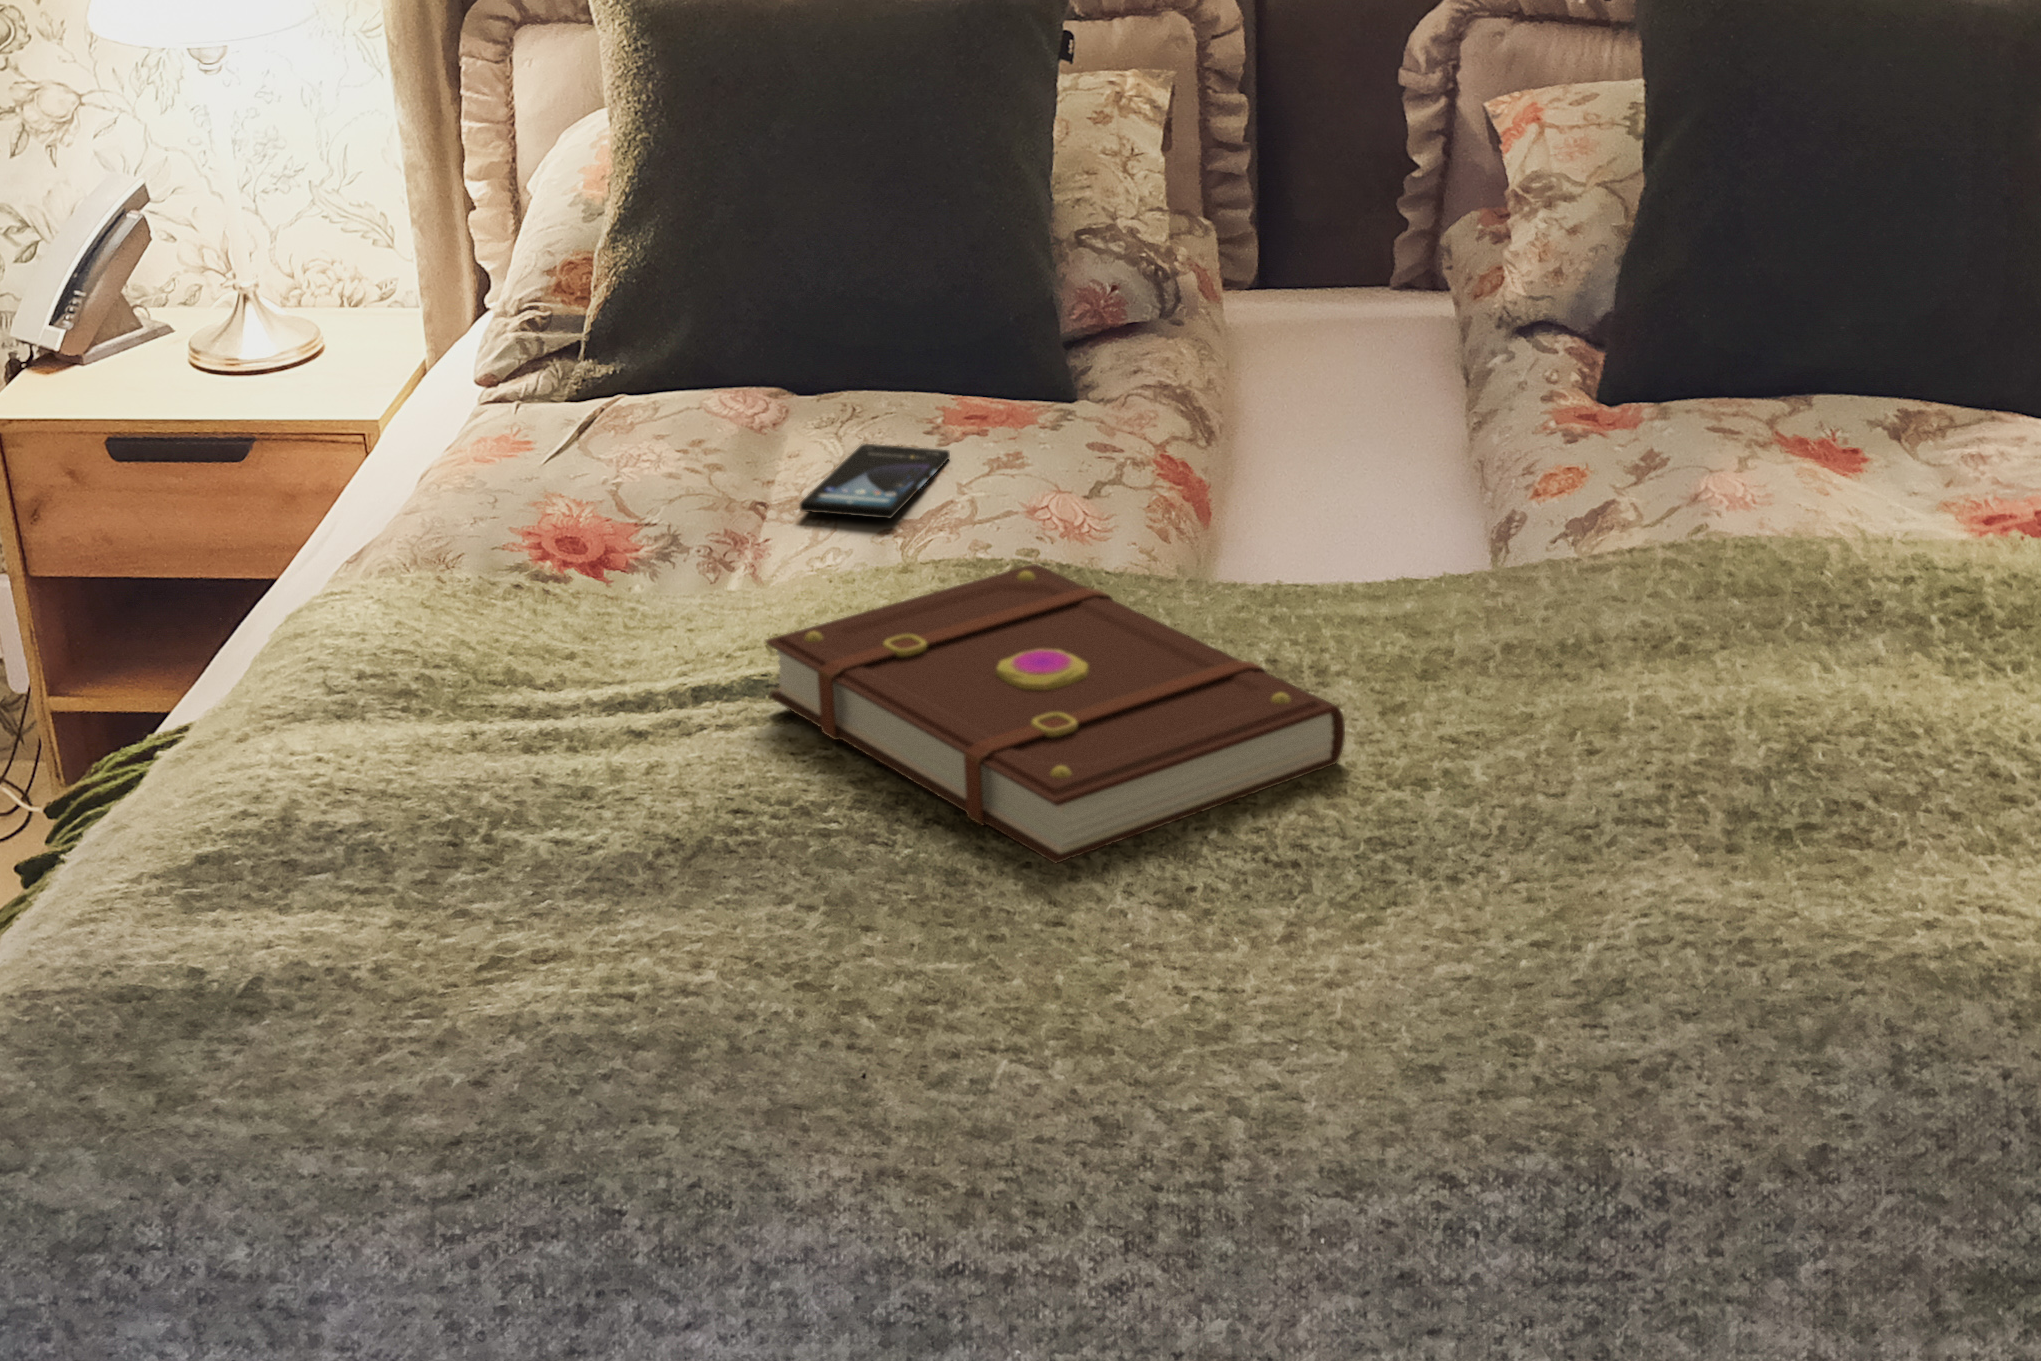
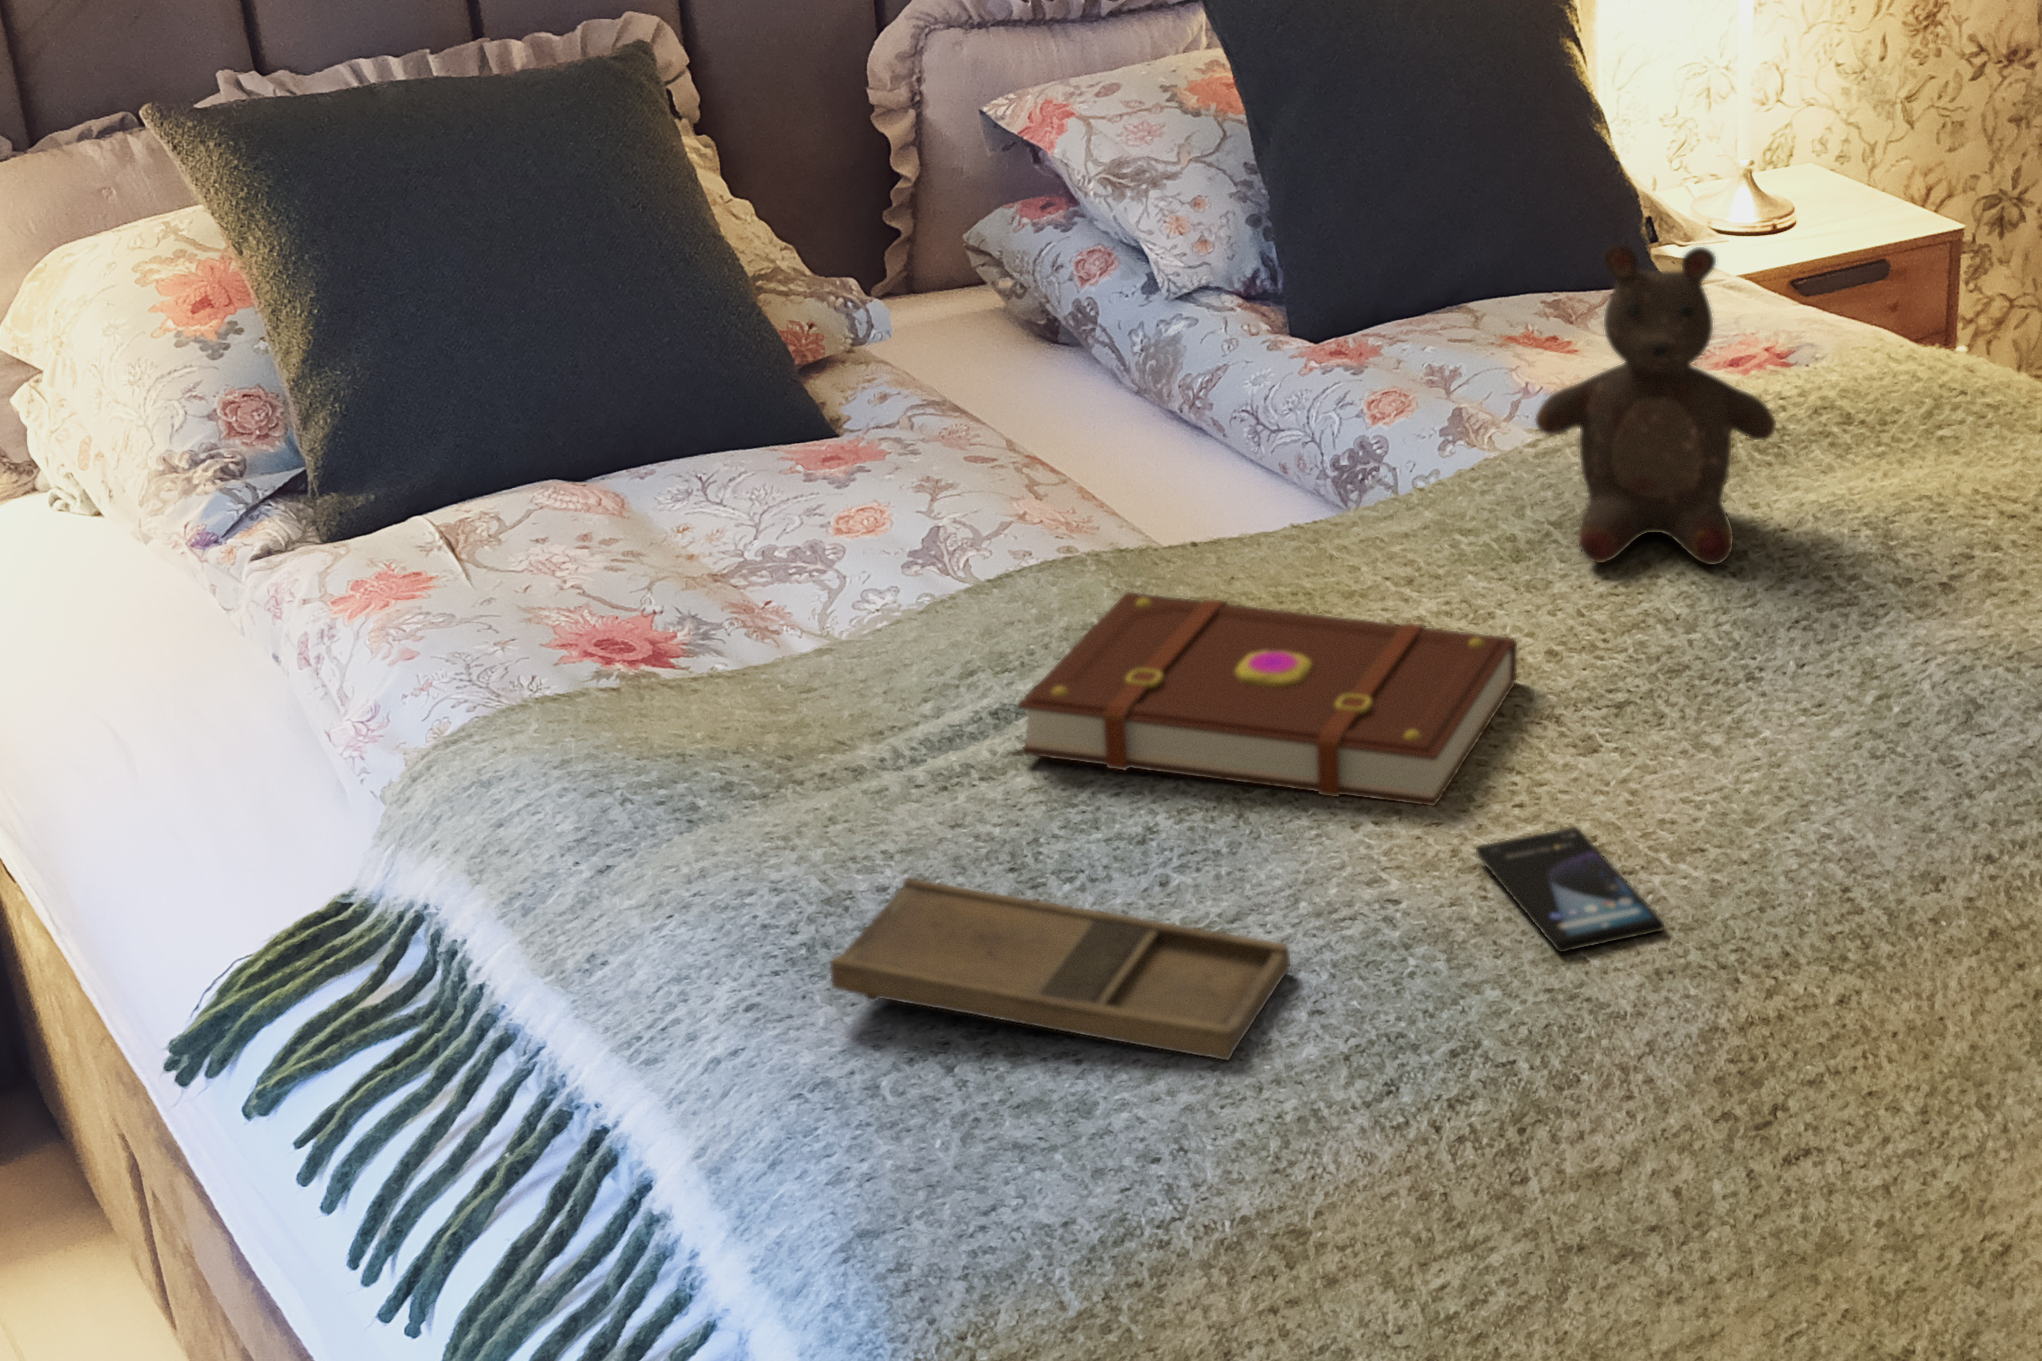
stuffed bear: none [1593,270,1906,698] -> present [1536,245,1776,565]
smartphone: present [800,444,950,518] -> present [1476,827,1664,952]
tray: none [236,770,650,1051] -> present [830,878,1290,1060]

